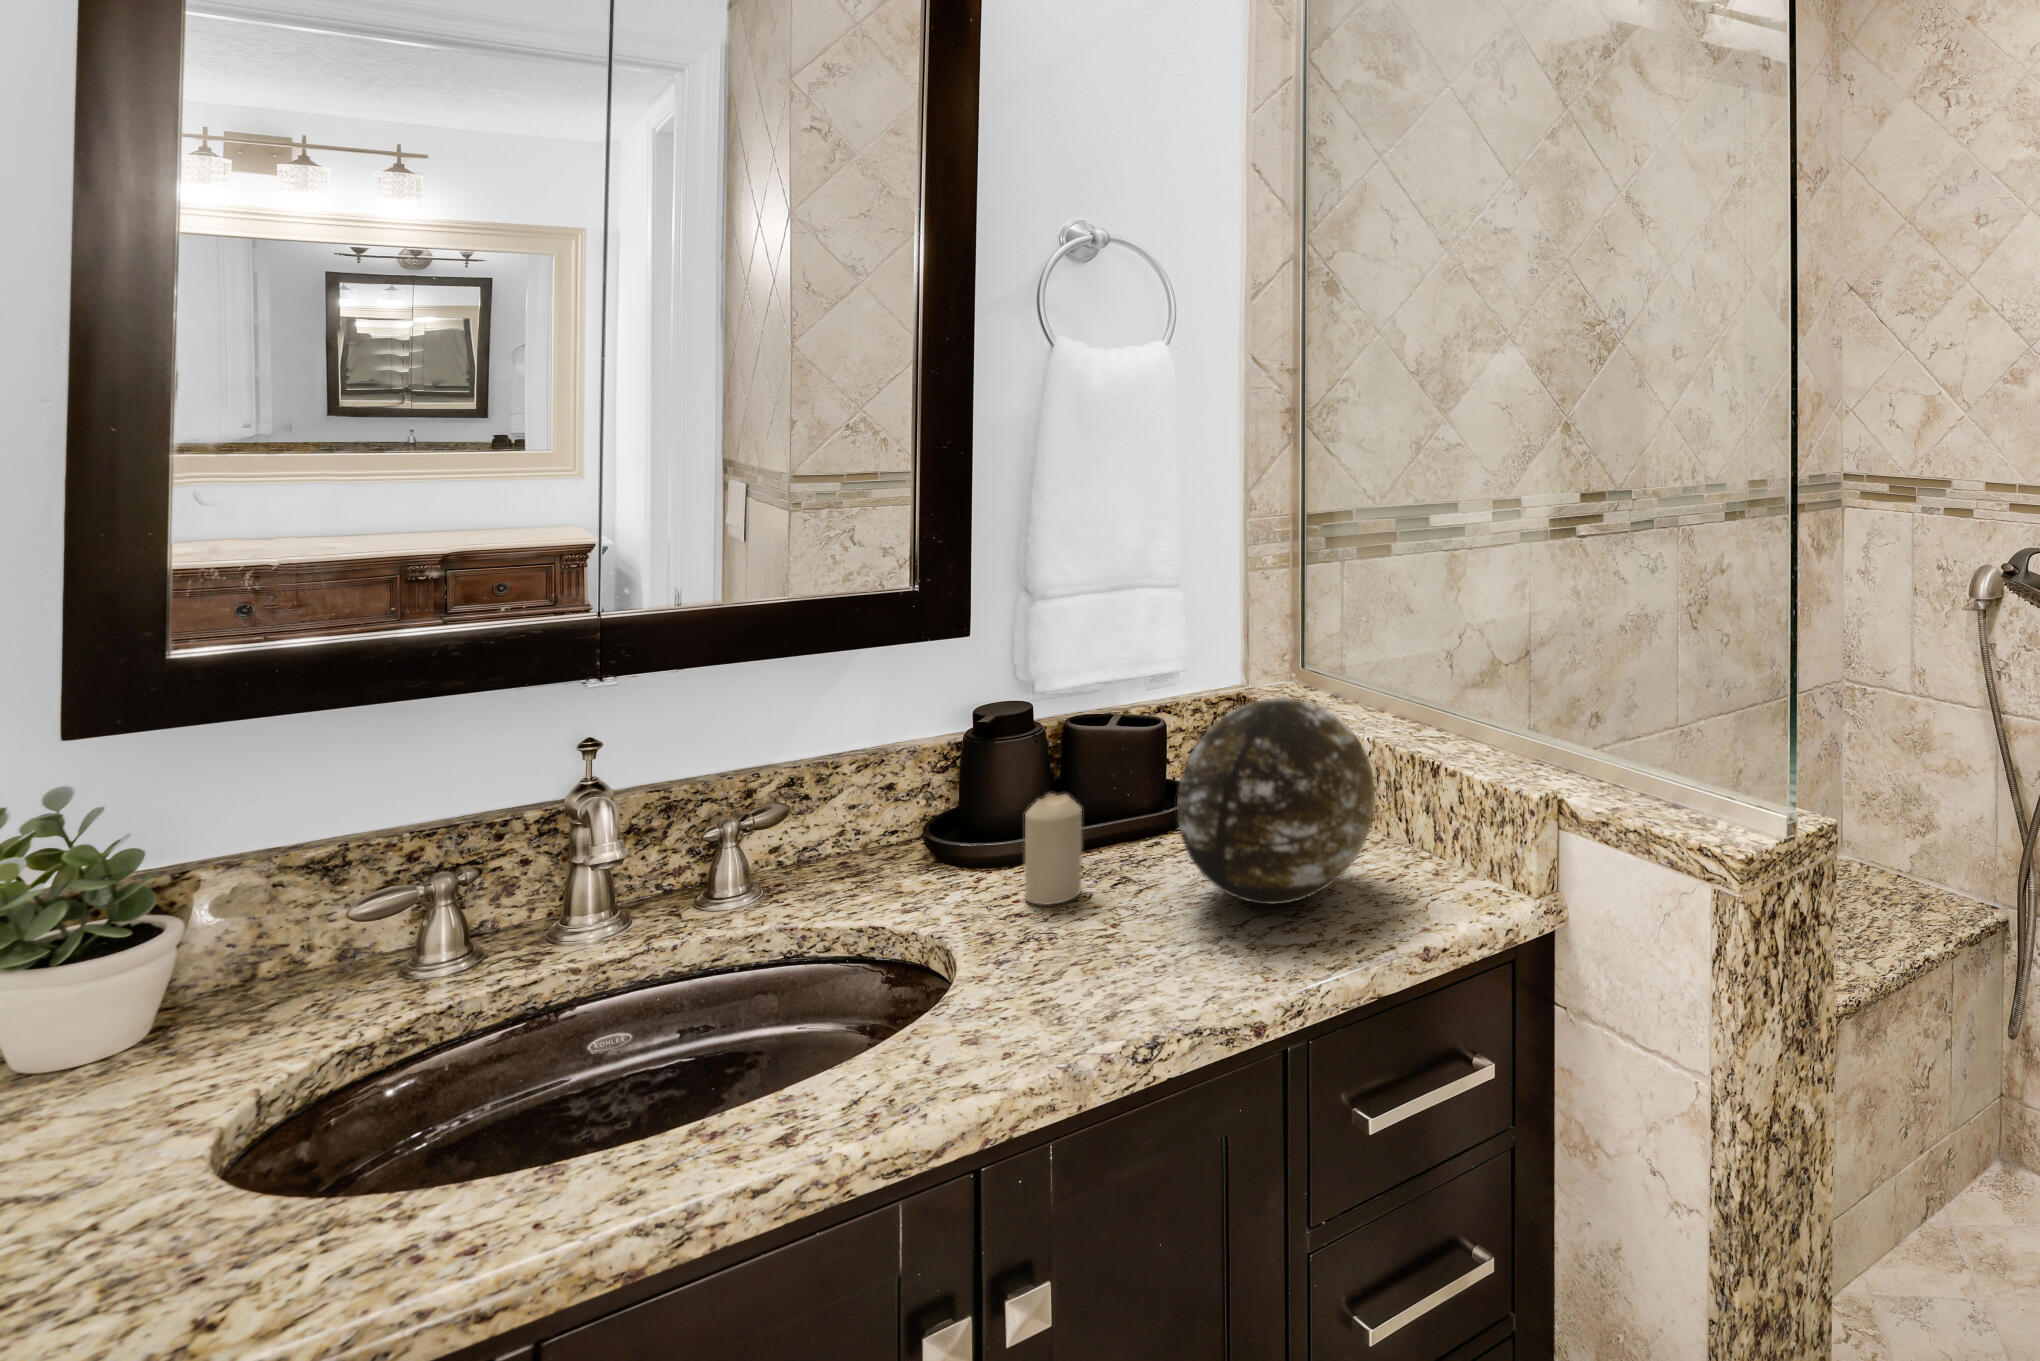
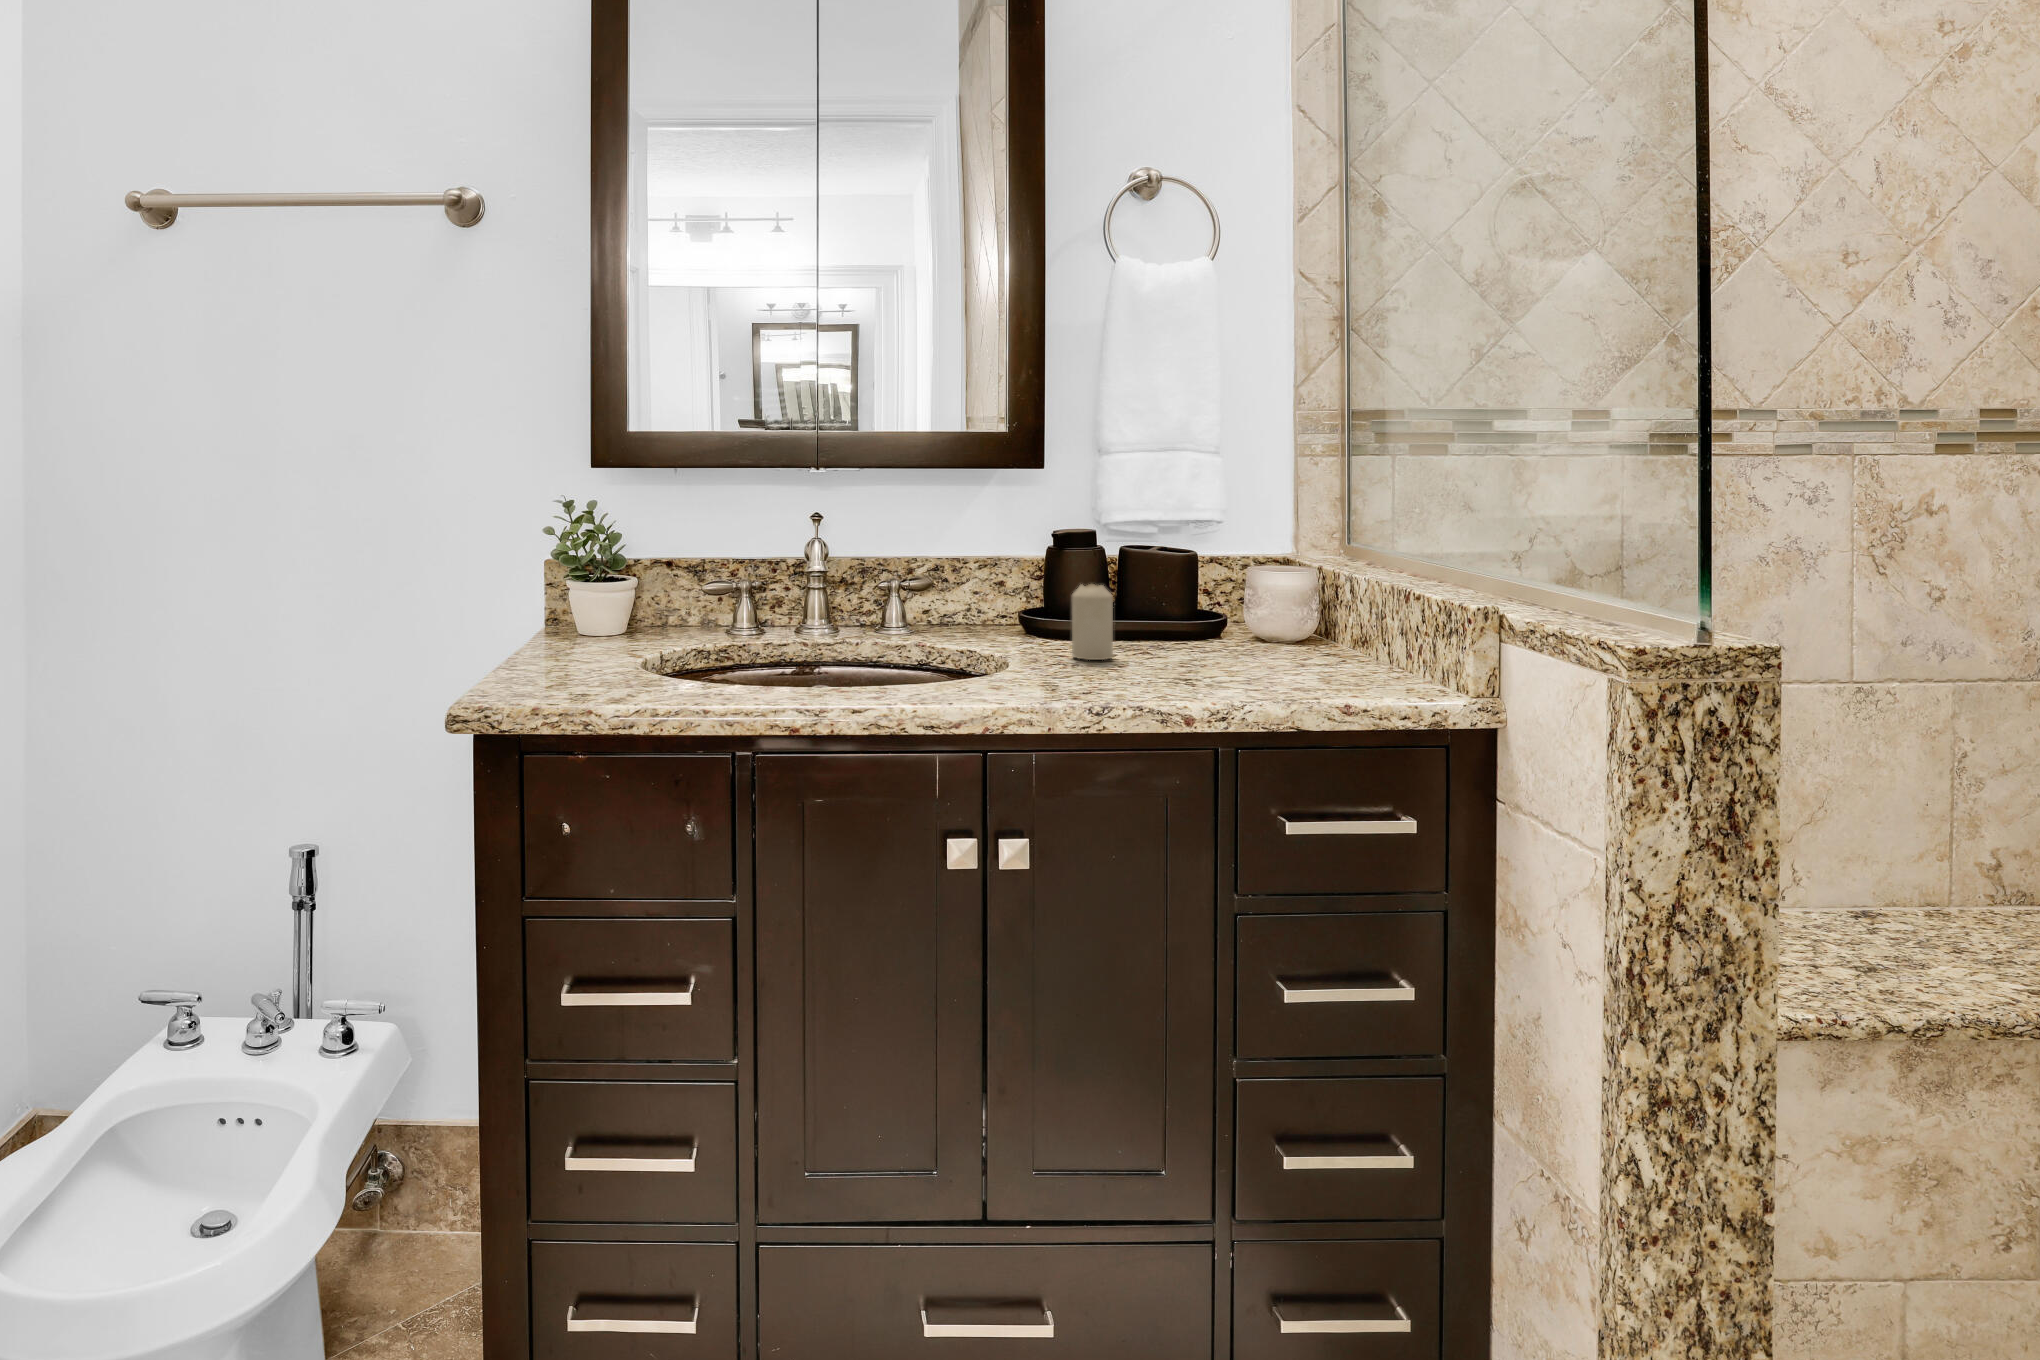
decorative orb: present [1177,698,1375,904] -> none [1171,519,1338,677]

